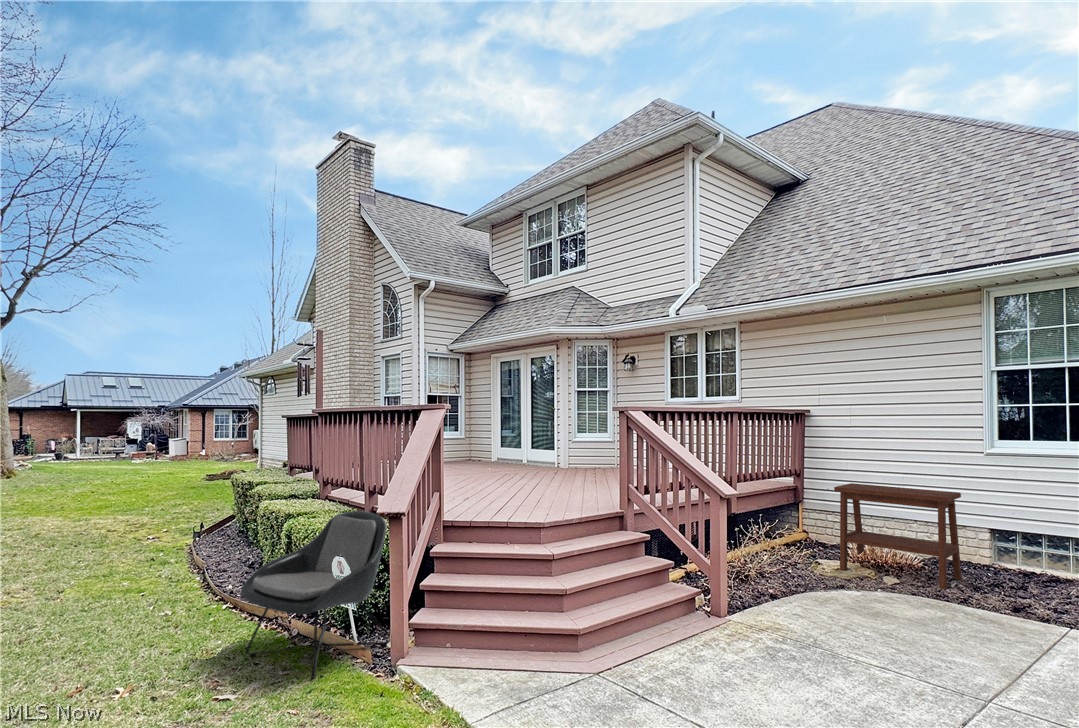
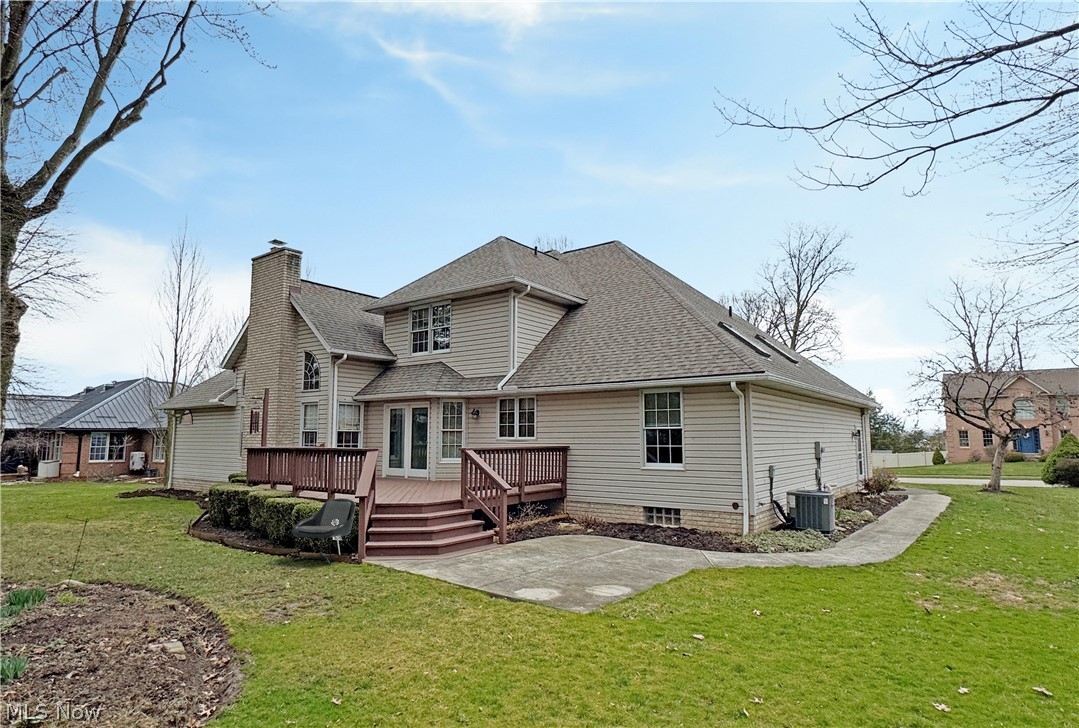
side table: present [834,483,962,589] -> none [571,484,624,532]

